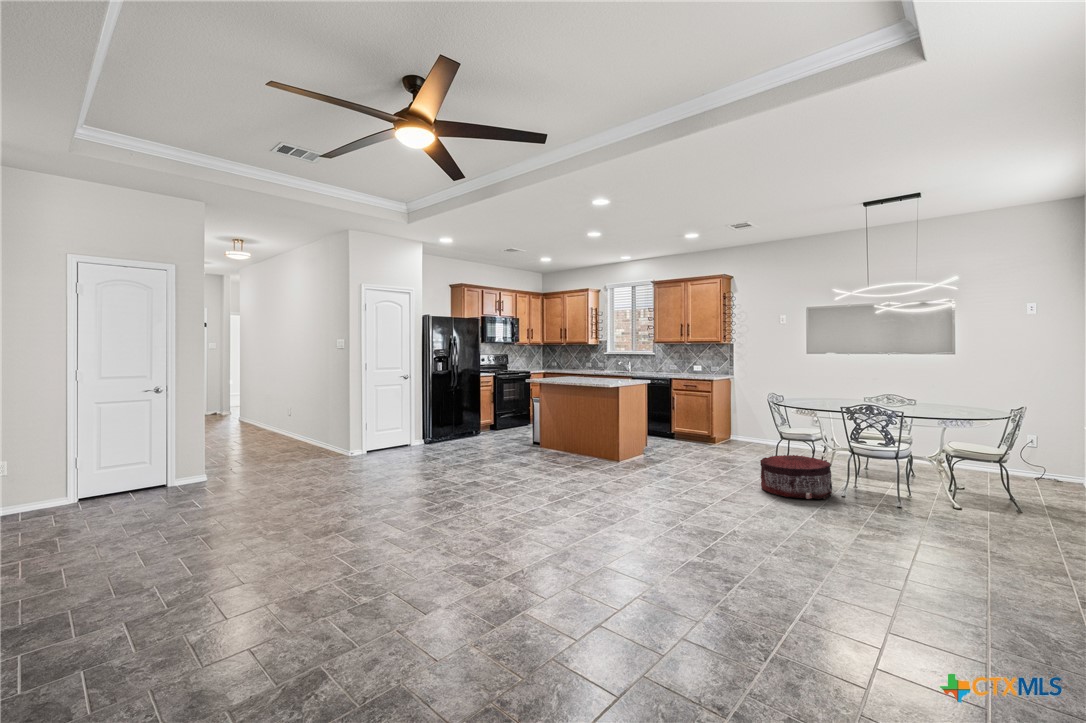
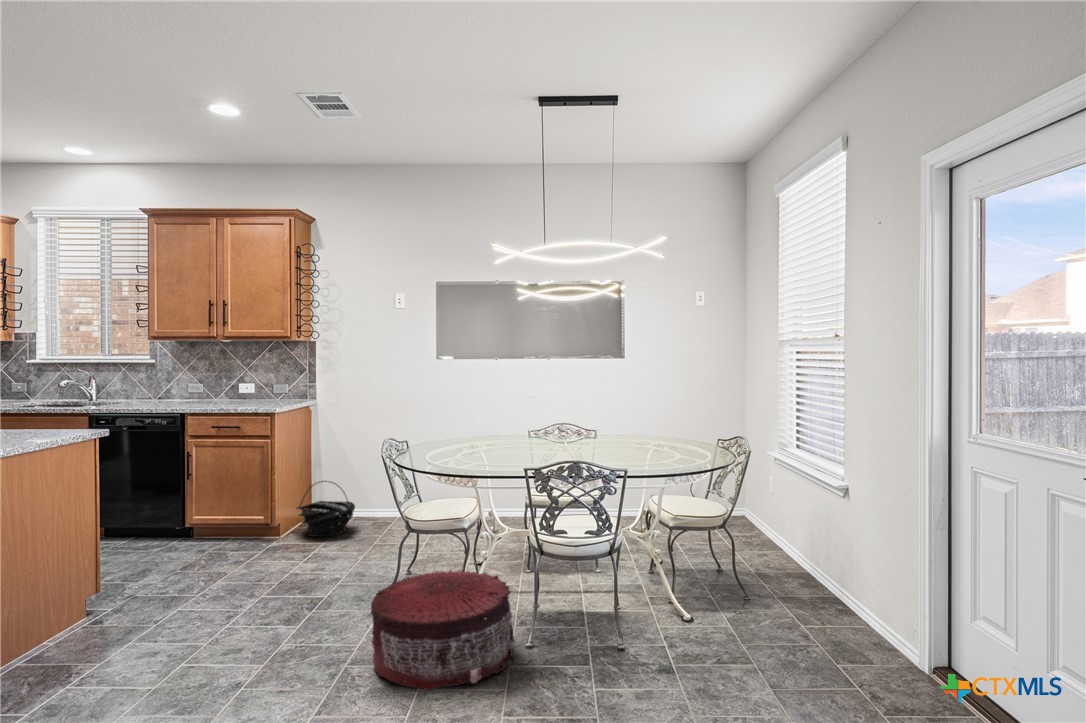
basket: none [724,418,756,447] -> present [297,481,355,537]

